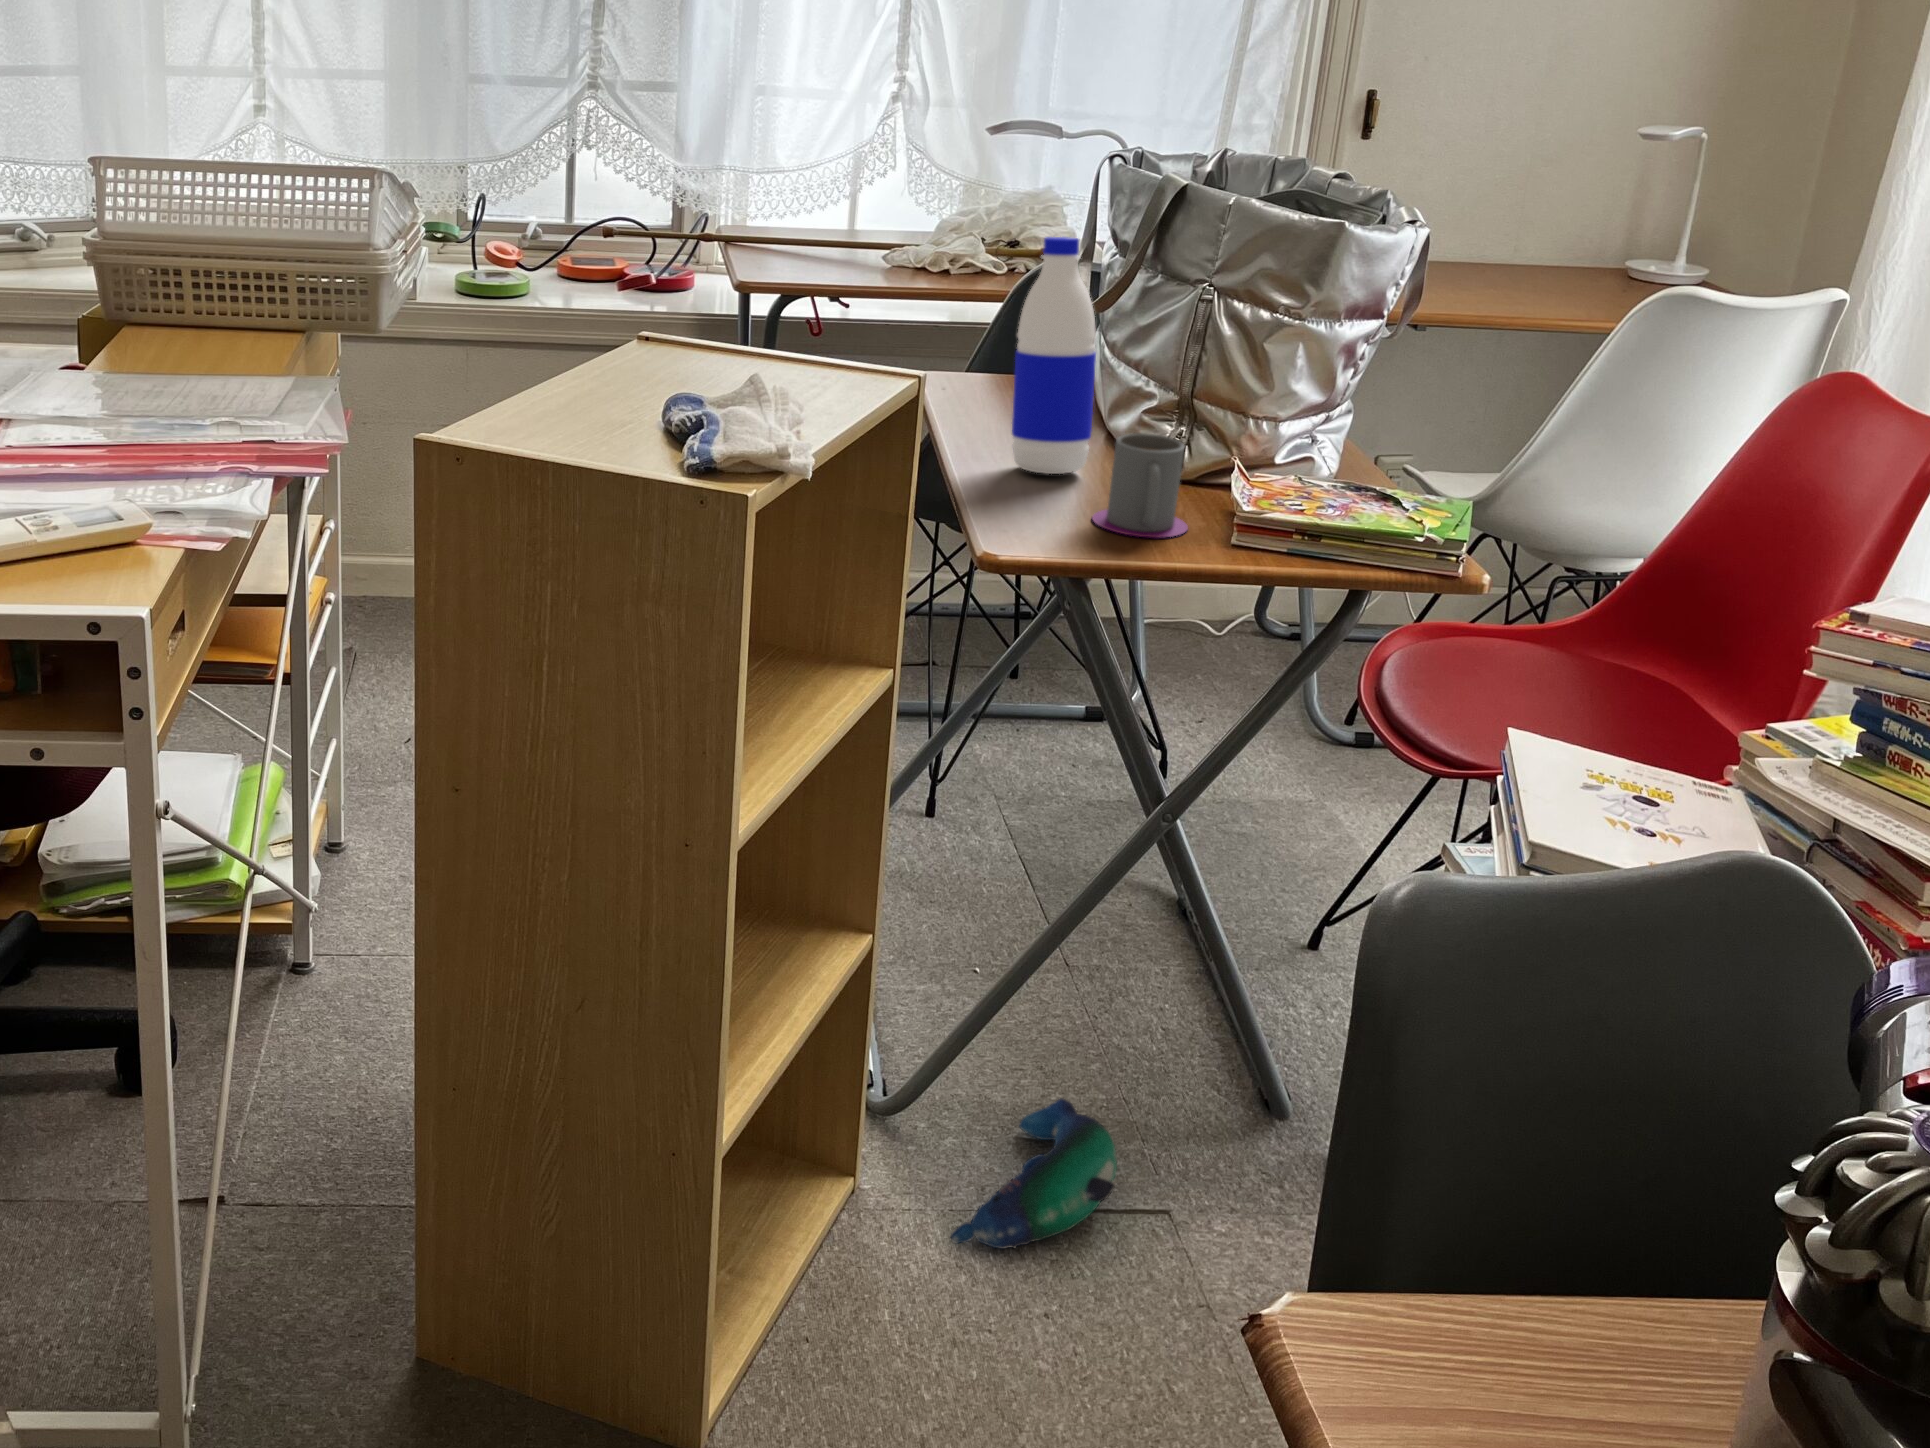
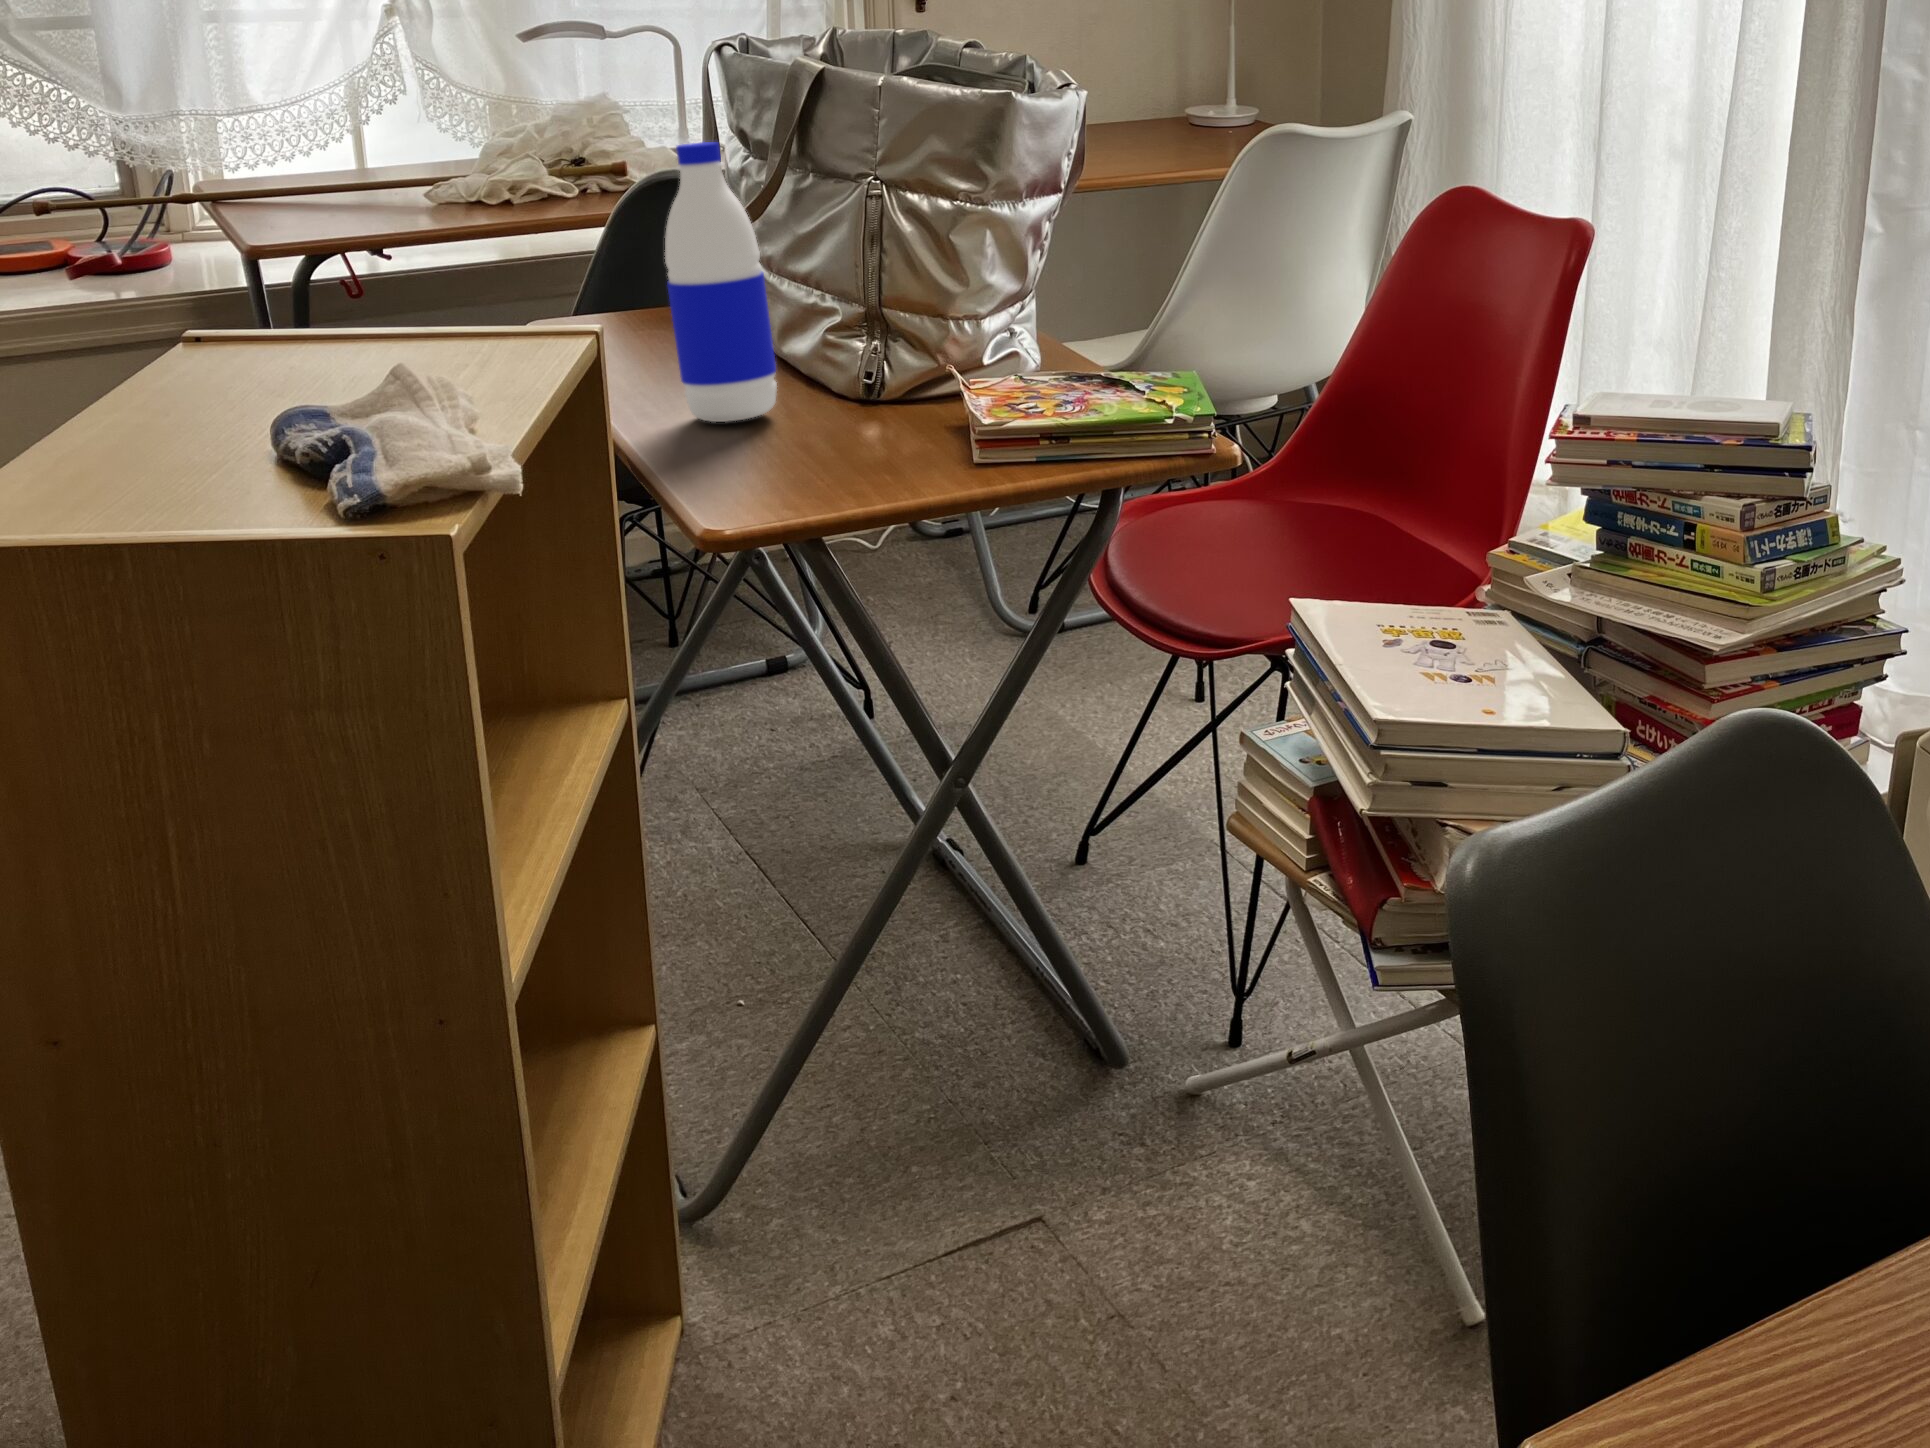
mug: present [1092,433,1188,538] -> none [808,355,920,476]
plush toy: present [951,1098,1117,1249] -> none [824,1128,997,1351]

